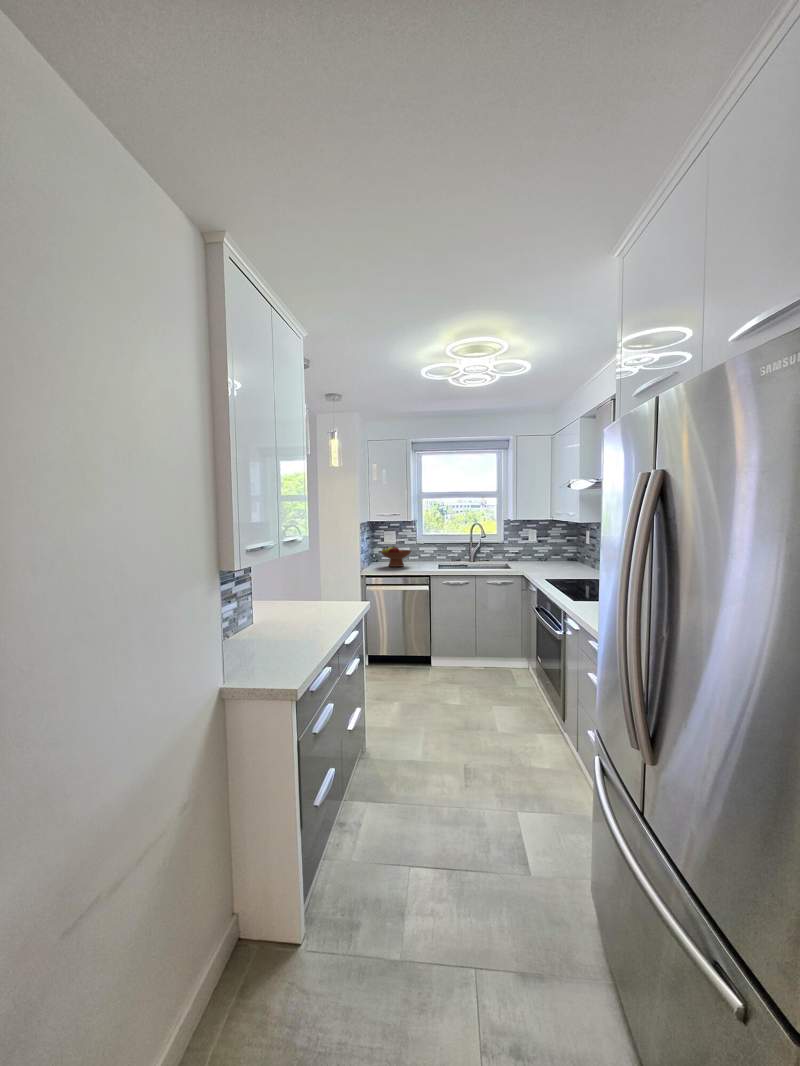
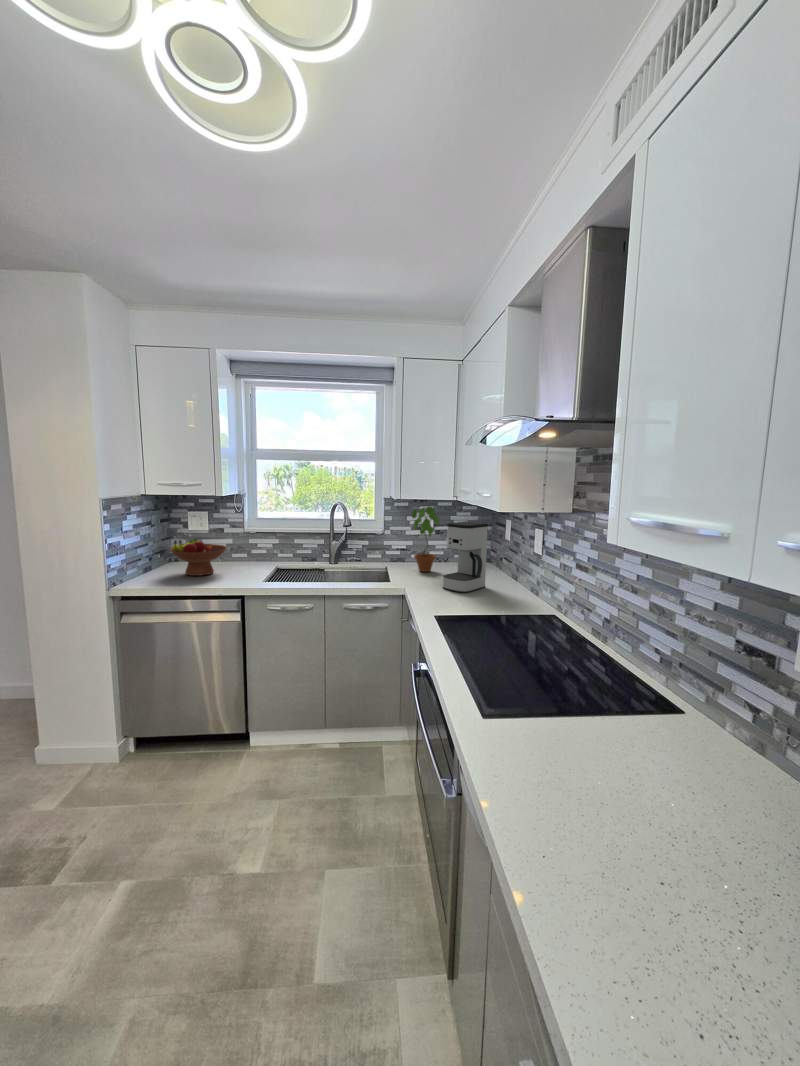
potted plant: none [523,524,541,565] -> present [412,506,439,572]
coffee maker: none [546,531,573,572] -> present [443,521,488,593]

